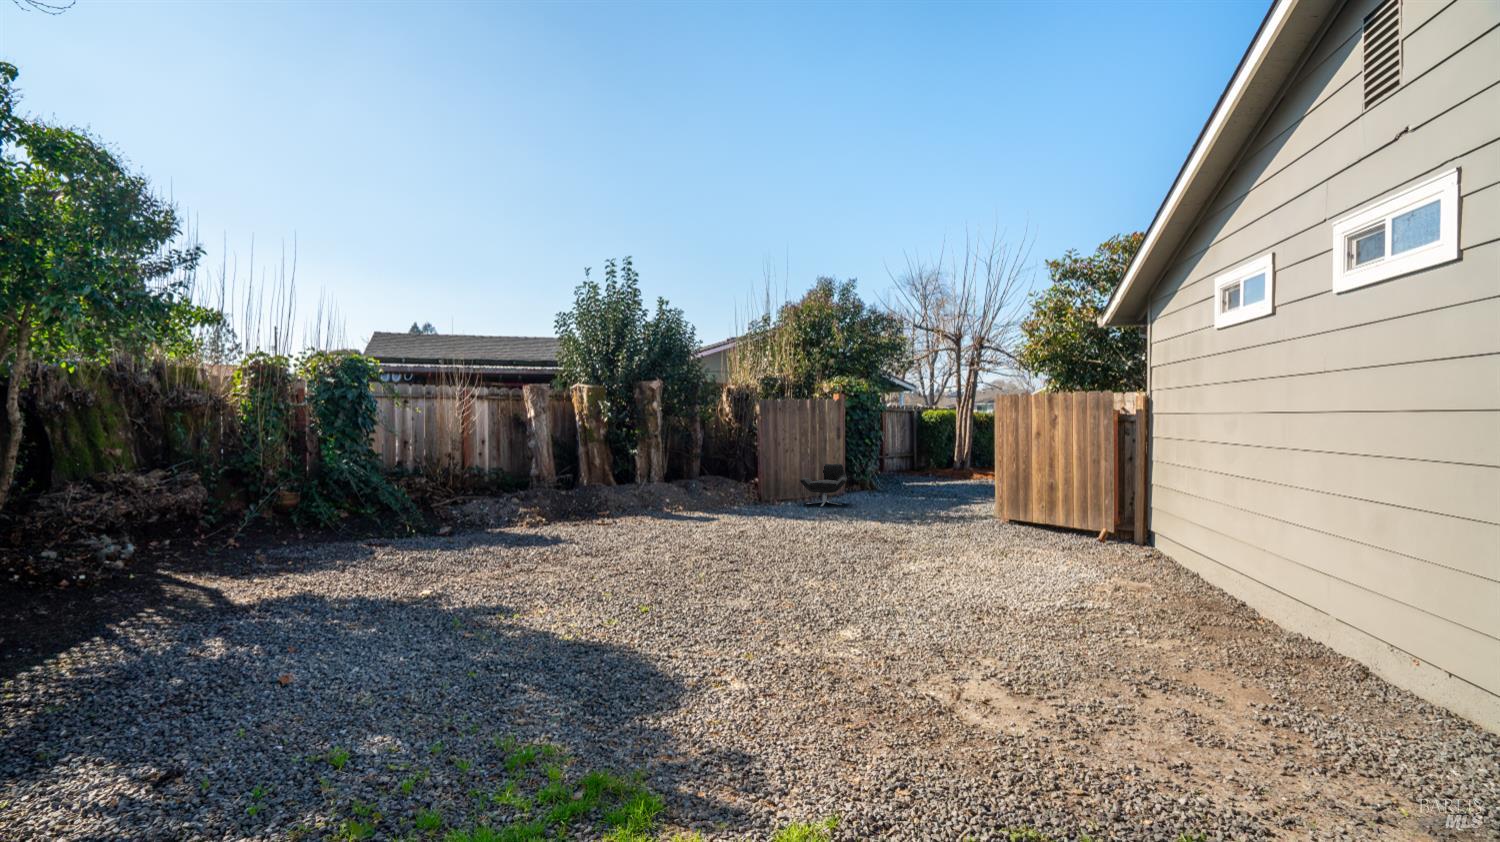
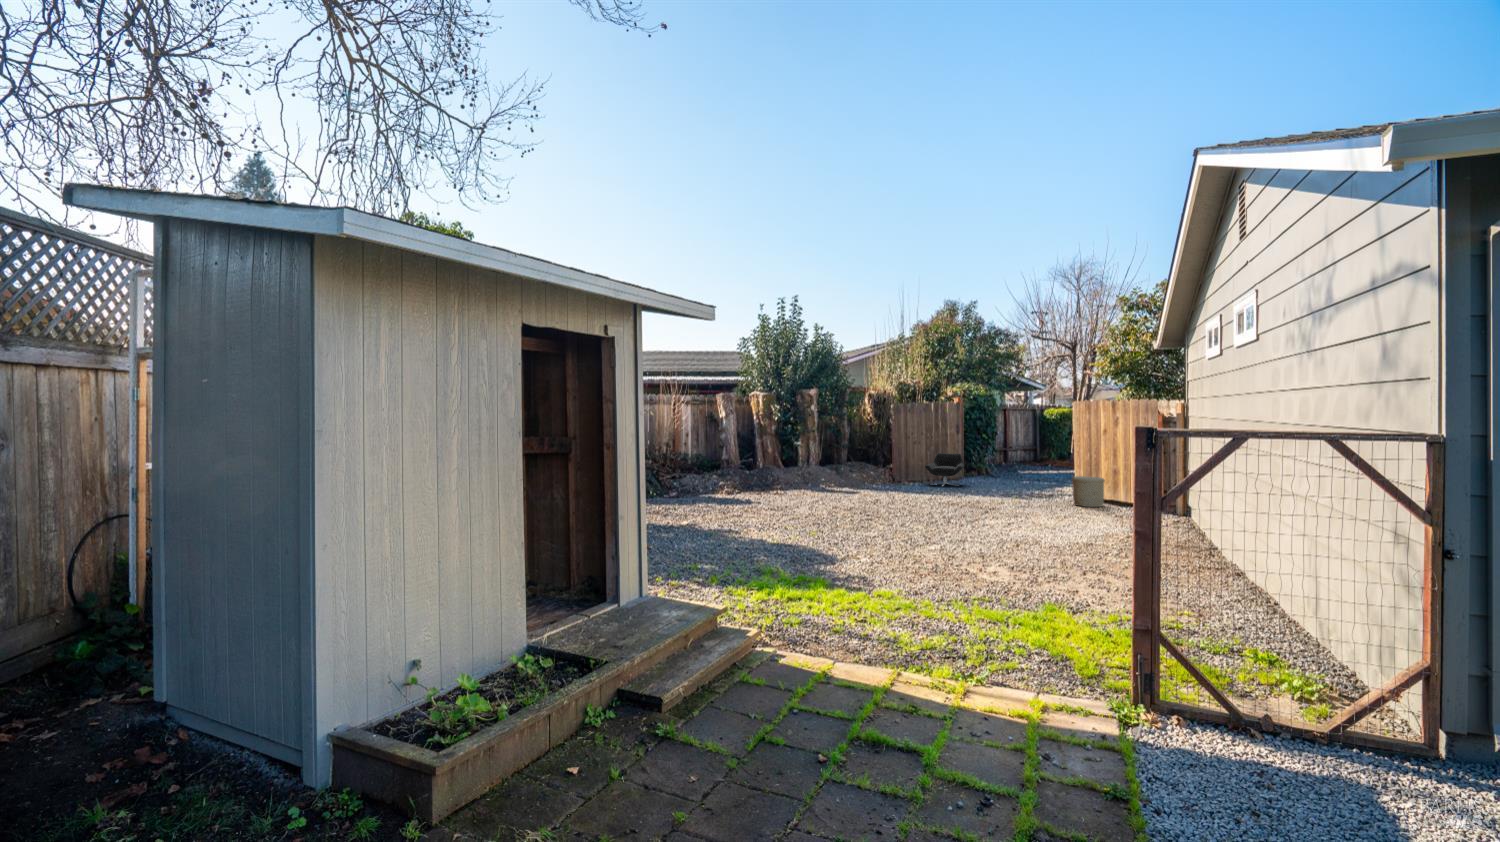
woven basket: none [992,492,1032,533] -> present [1072,476,1105,507]

